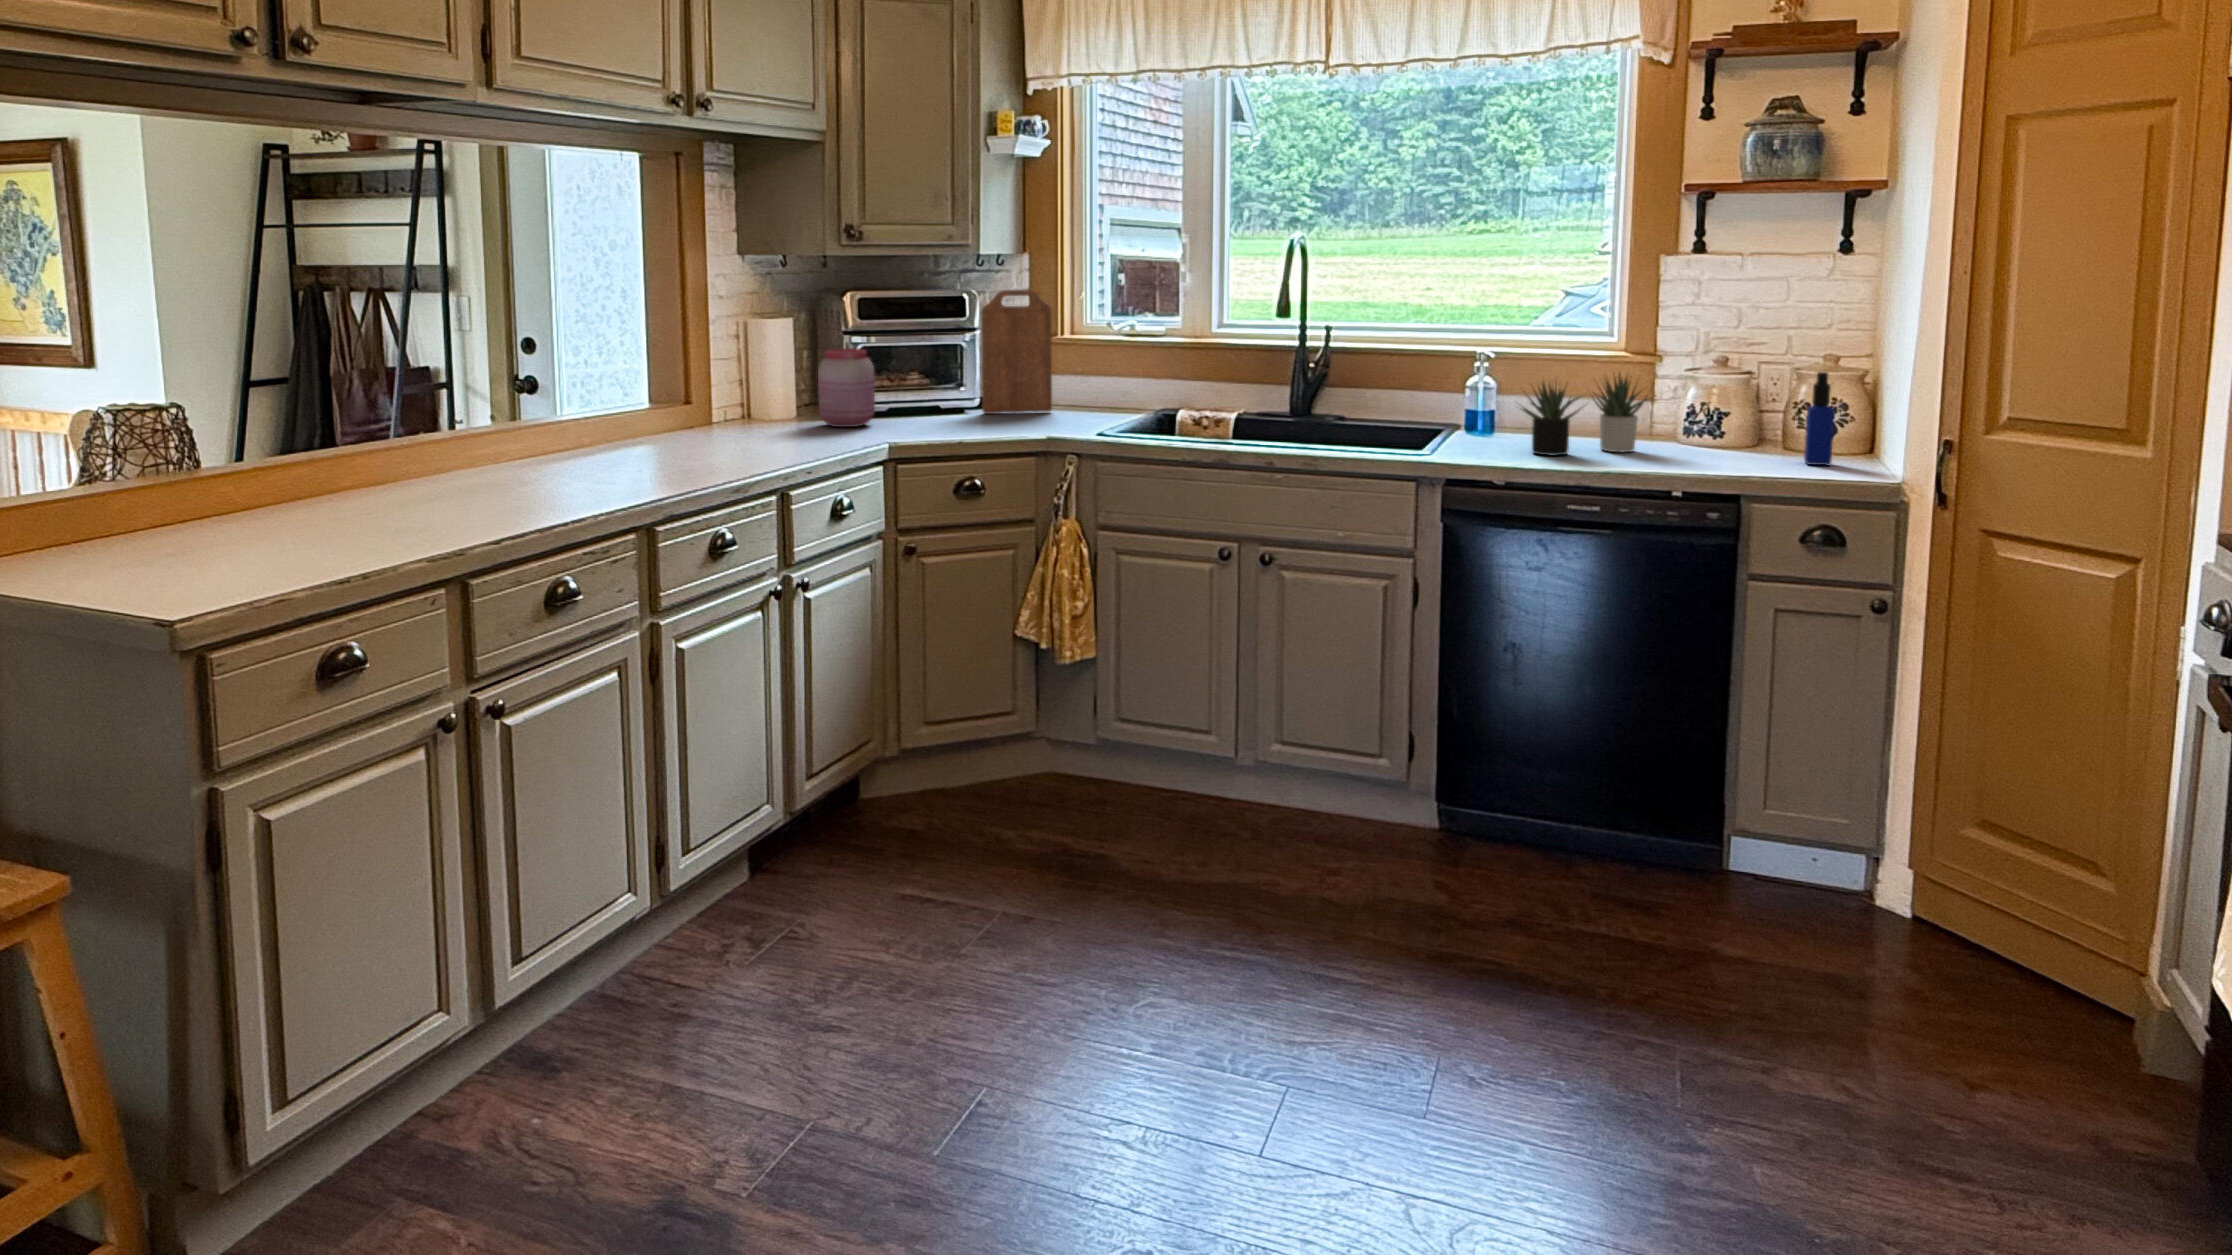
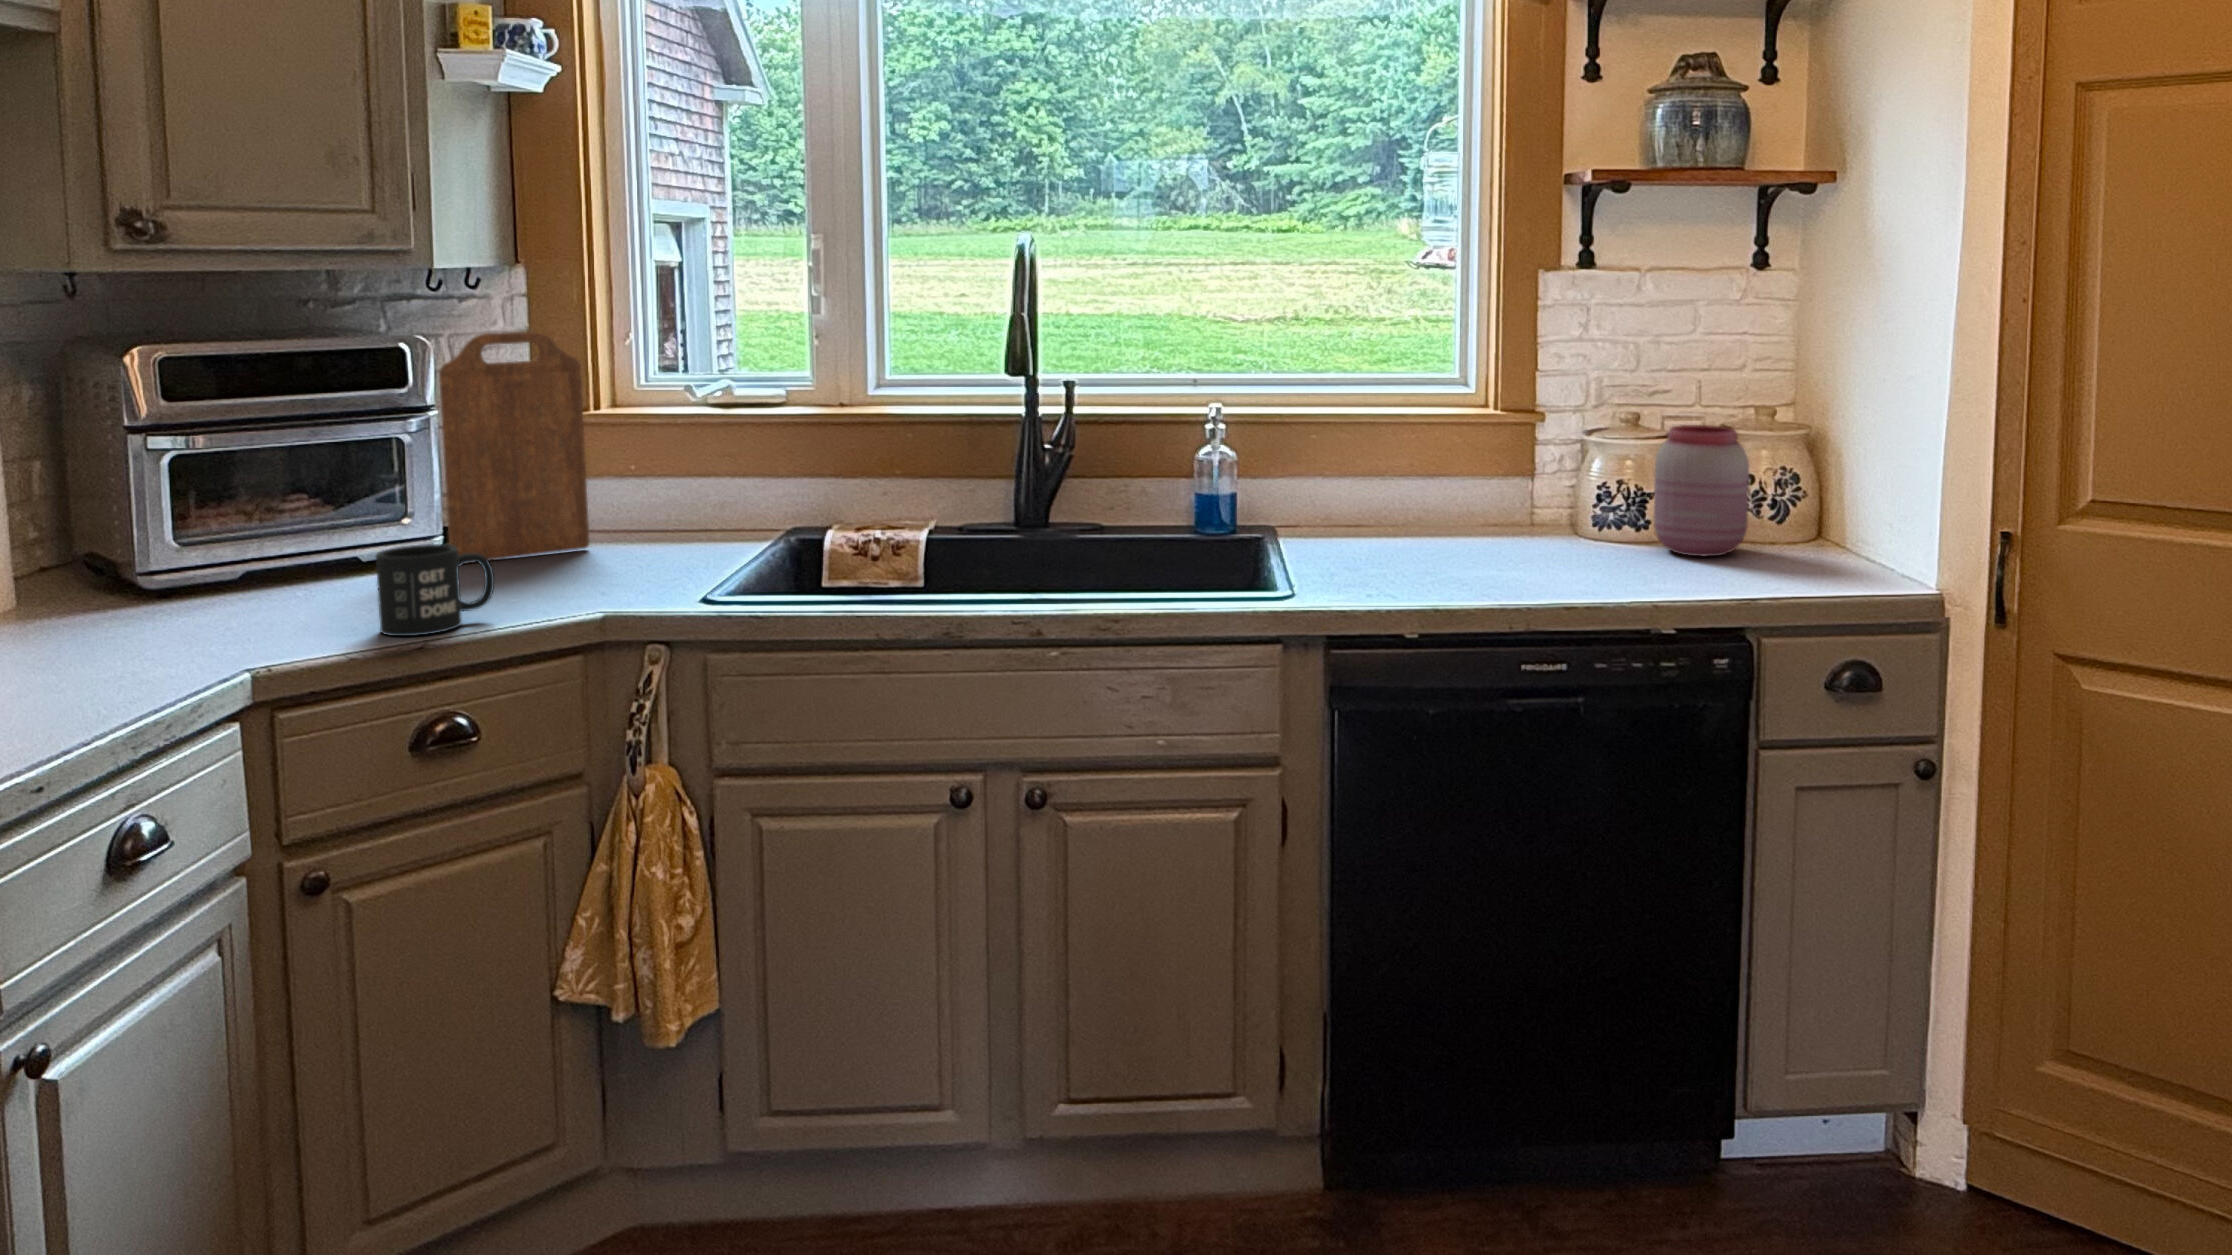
jar: present [818,348,875,427] -> present [1654,425,1749,556]
bottle: present [1804,372,1834,466] -> none [1779,438,1822,569]
succulent plant: present [1522,374,1647,456] -> none [1400,440,1584,582]
mug: none [943,394,996,437] -> present [376,544,494,636]

